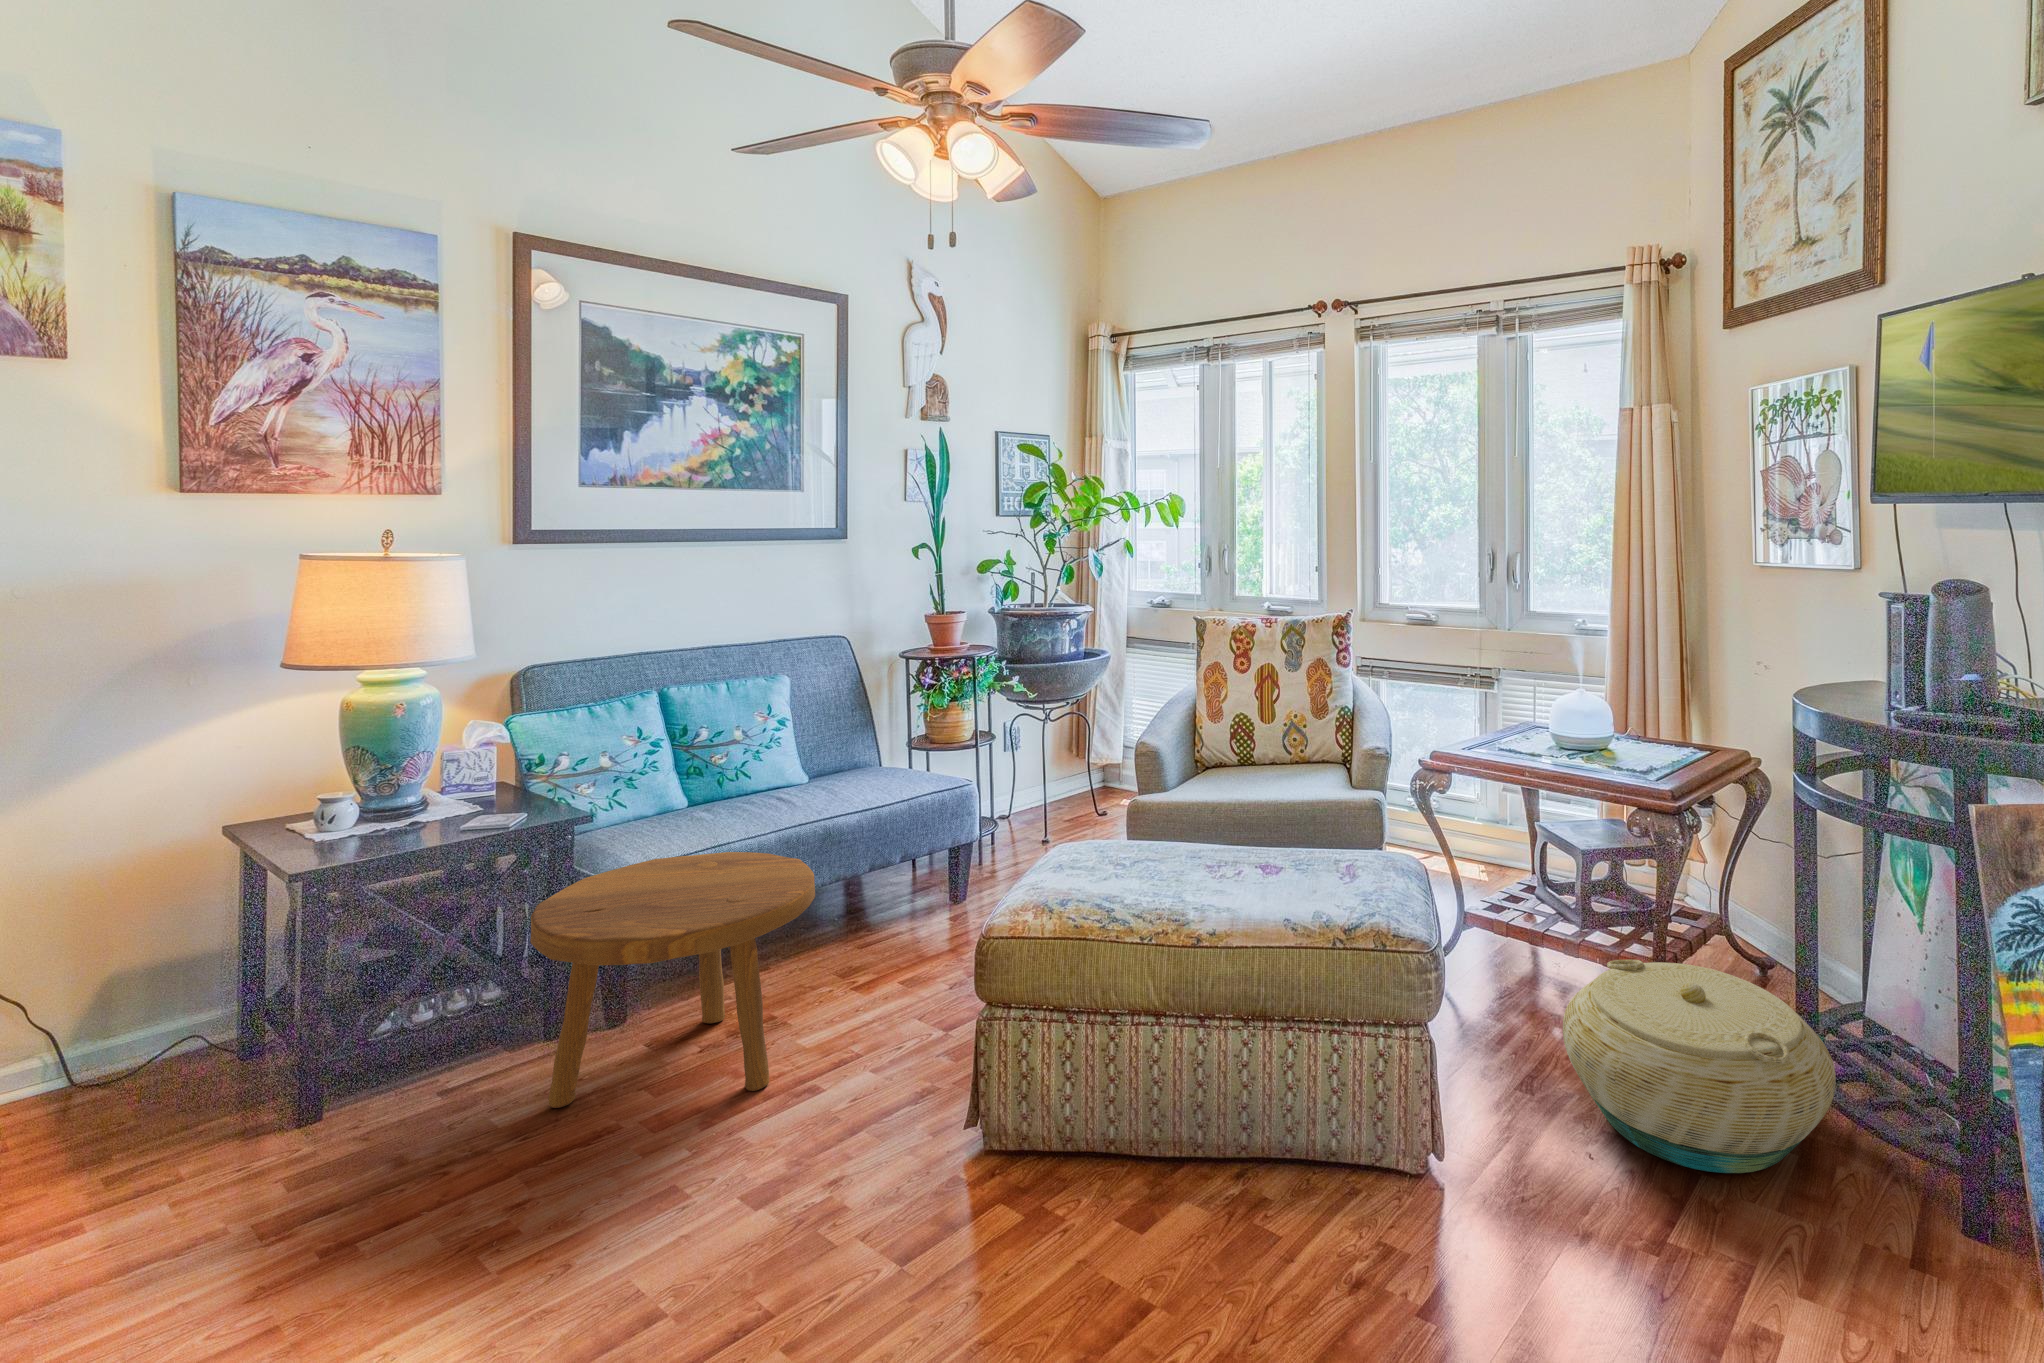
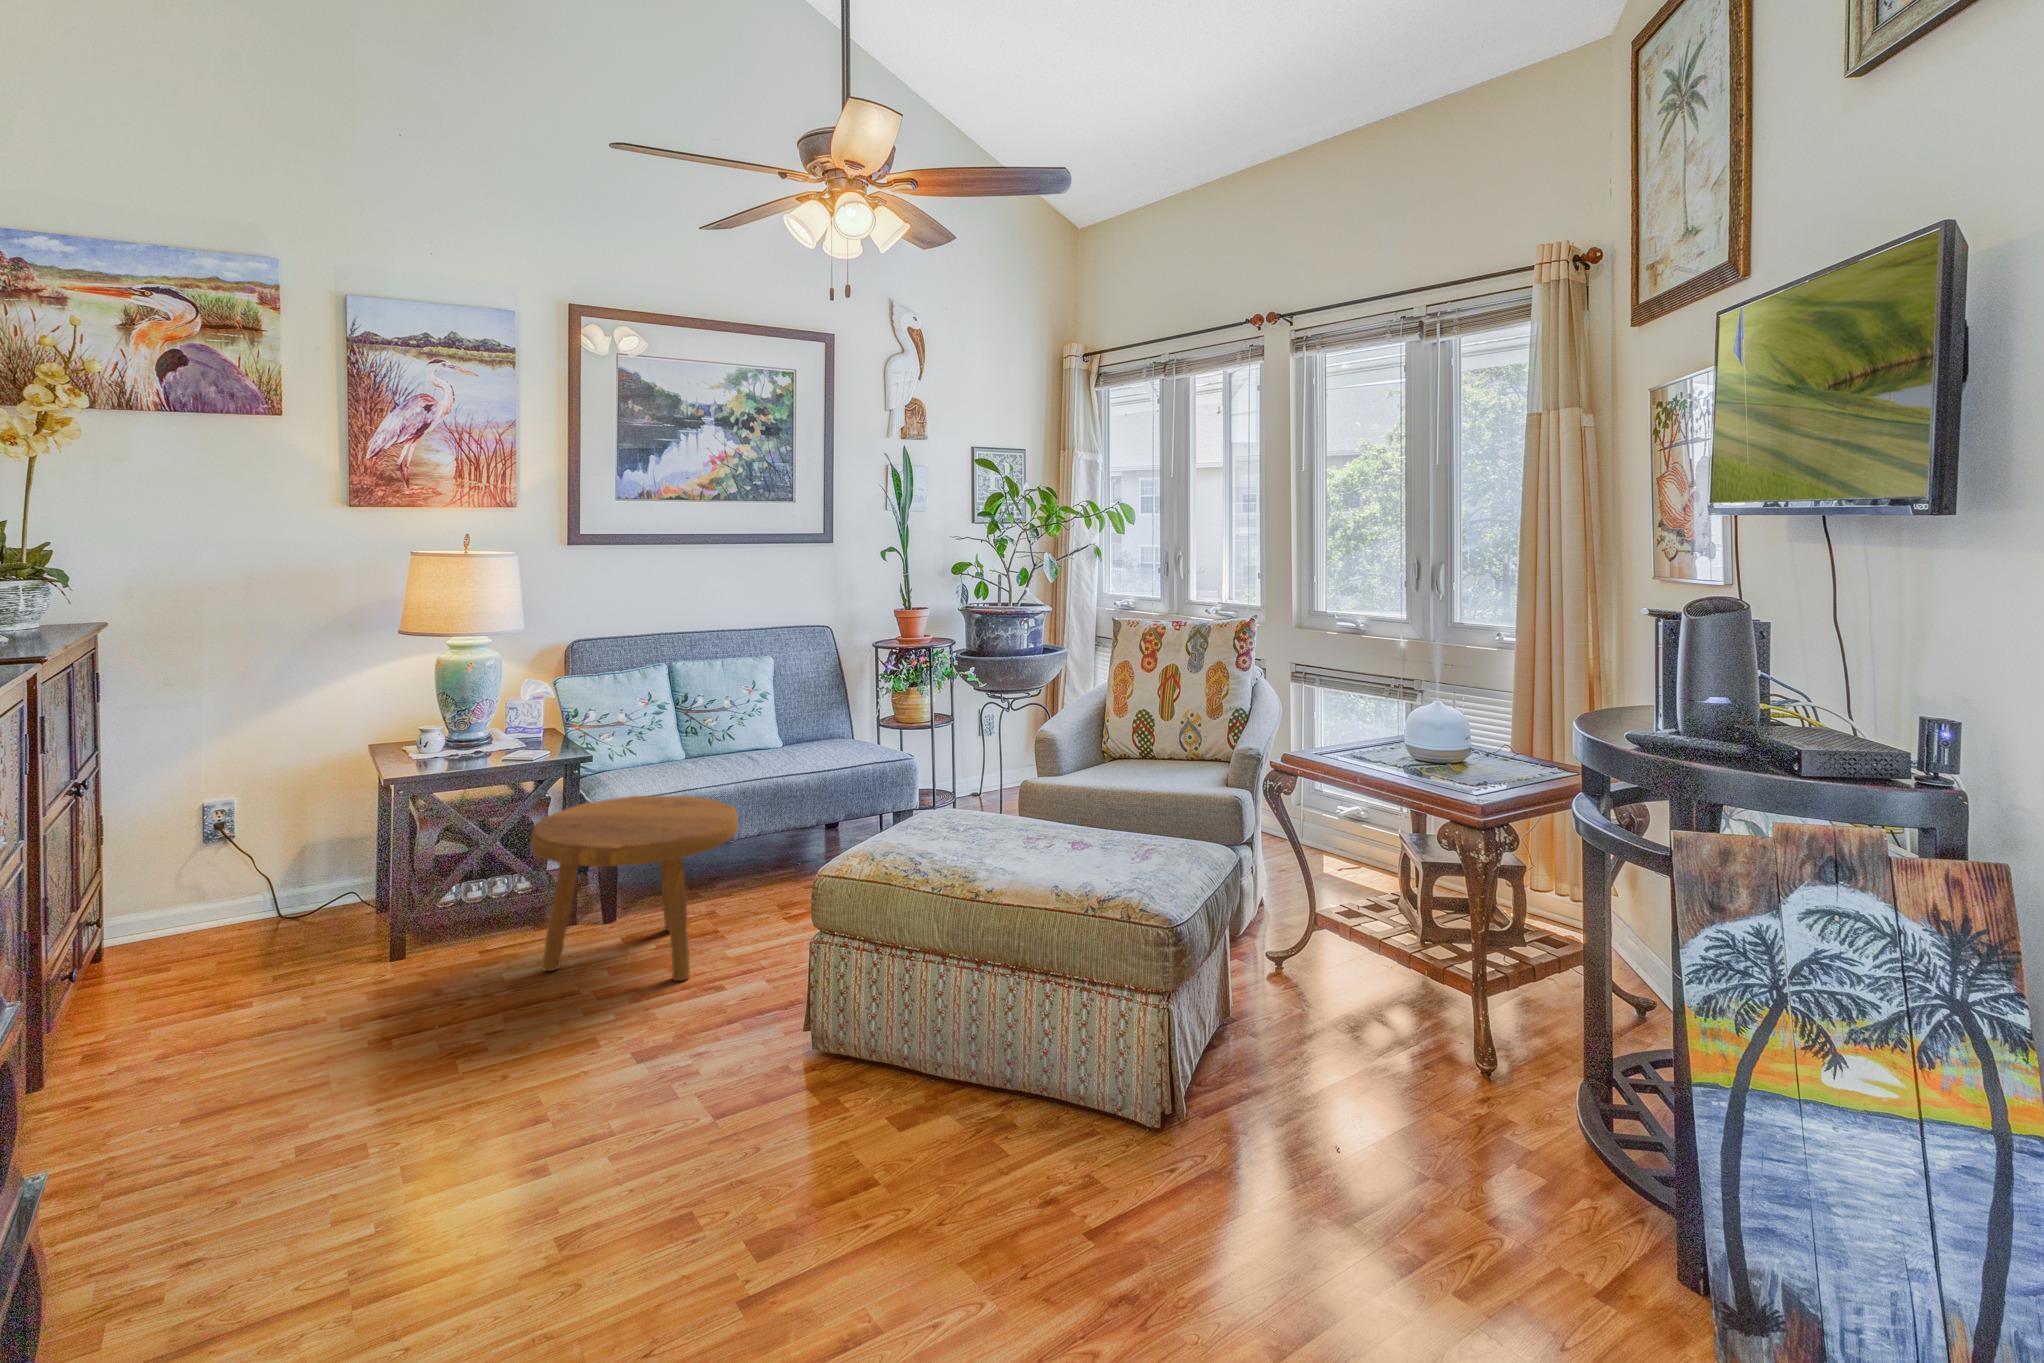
basket: present [1563,960,1835,1173] -> none [1326,973,1594,1186]

